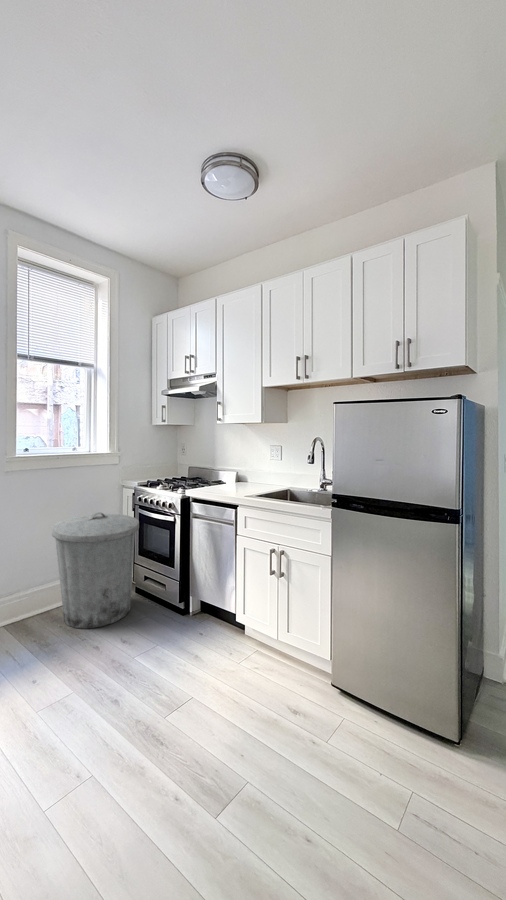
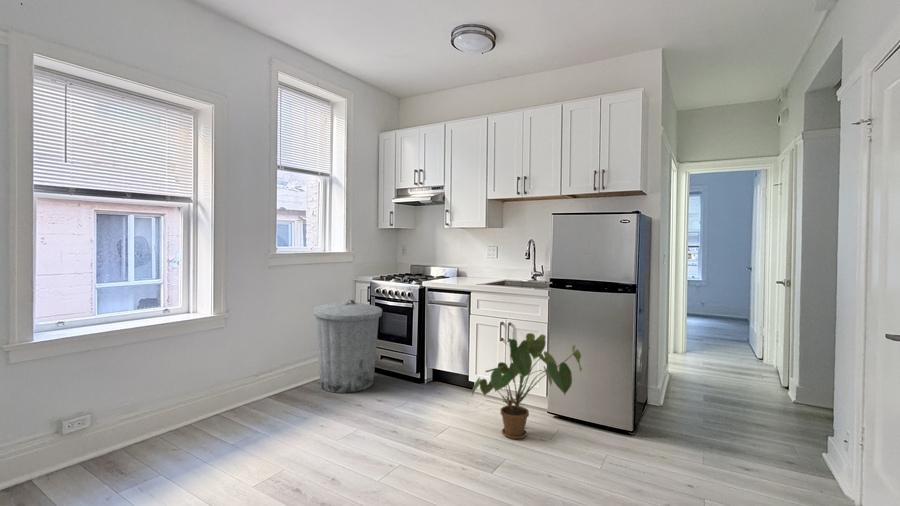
house plant: none [206,573,374,744] -> present [472,333,582,439]

